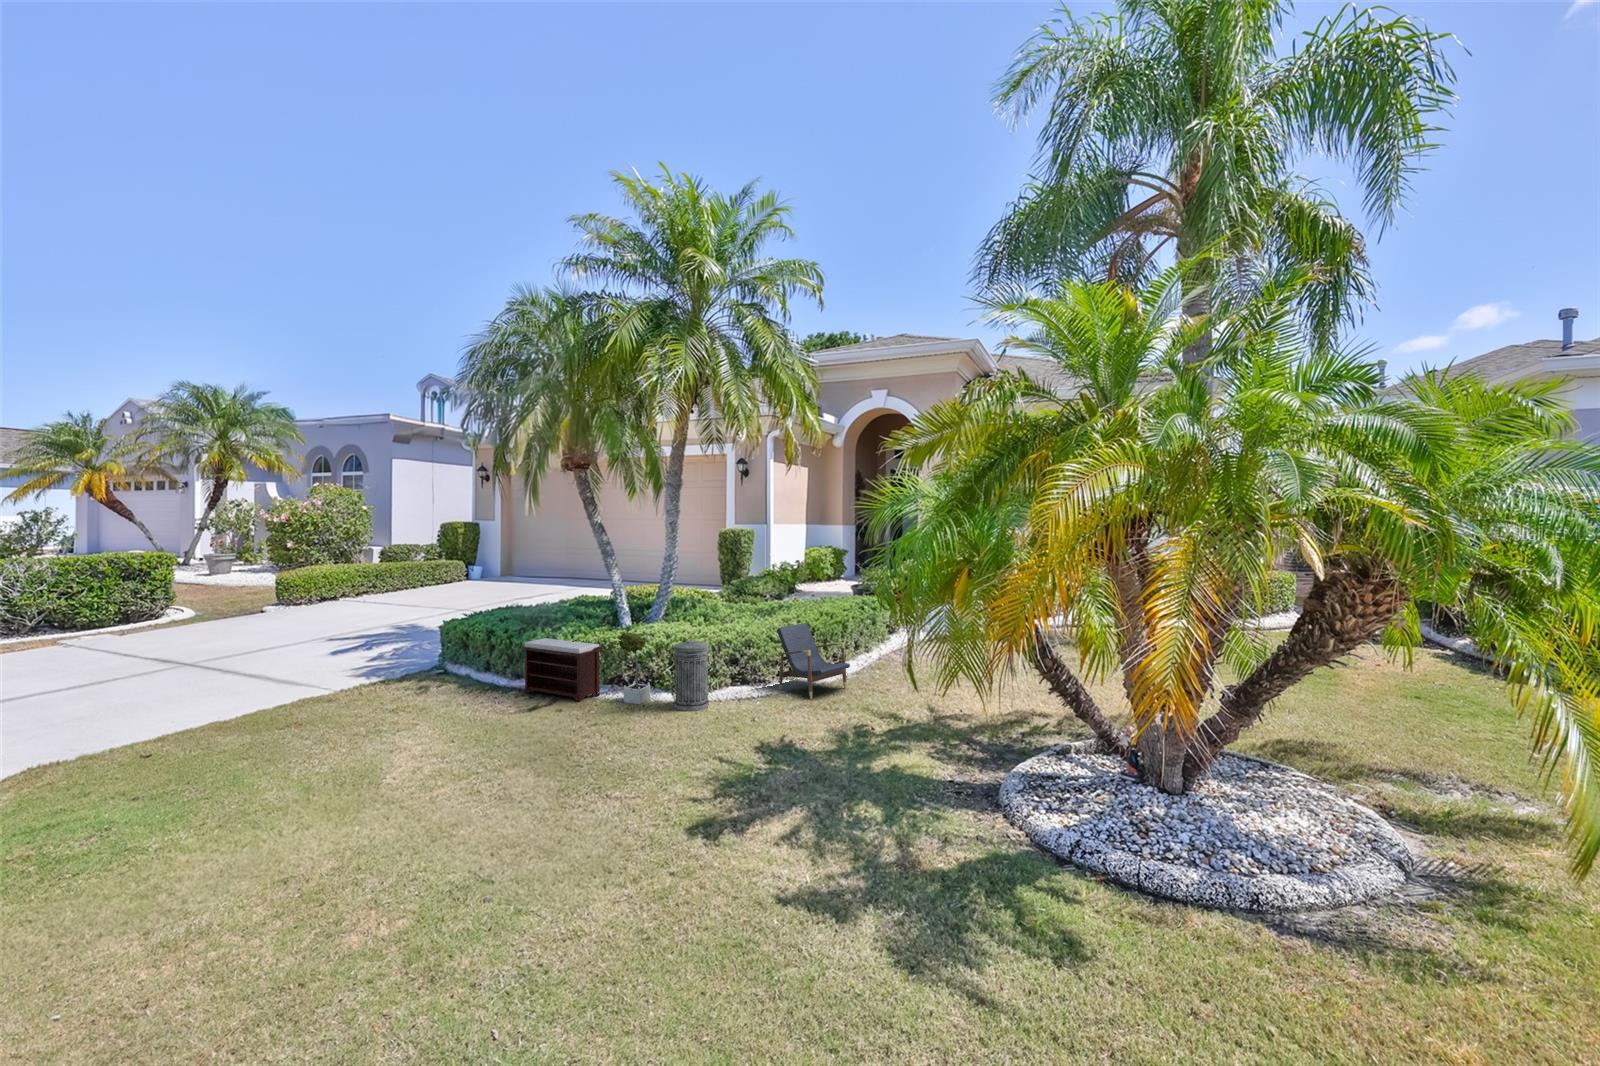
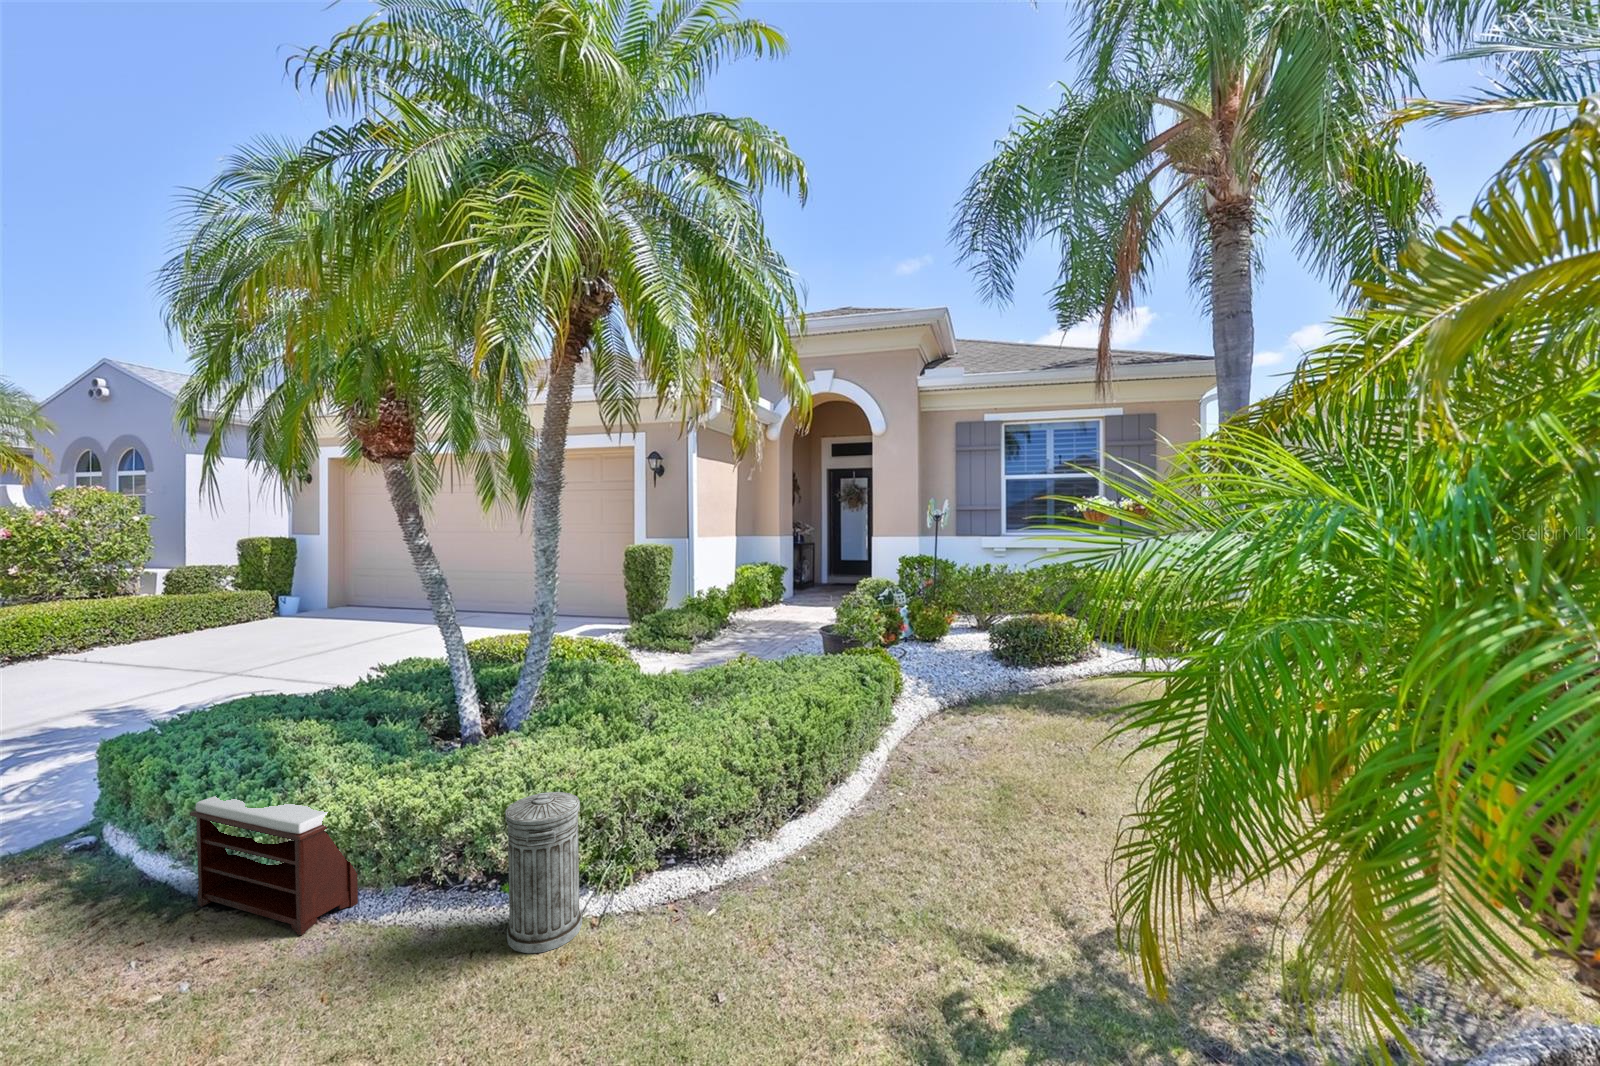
lounge chair: present [777,623,850,699] -> none [715,722,848,883]
potted tree: present [619,632,651,704] -> none [388,779,463,933]

